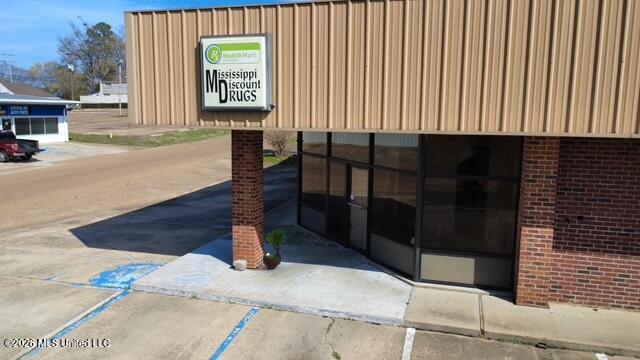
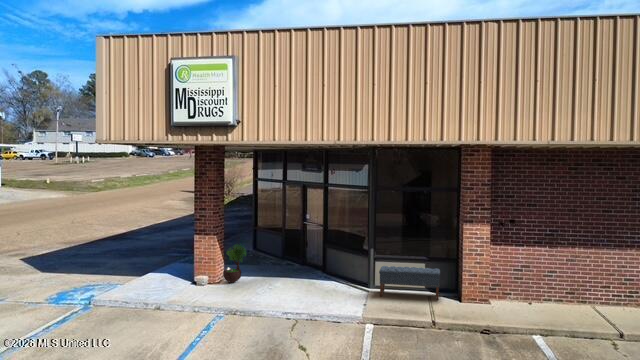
bench: none [425,259,493,300] -> present [379,266,440,300]

